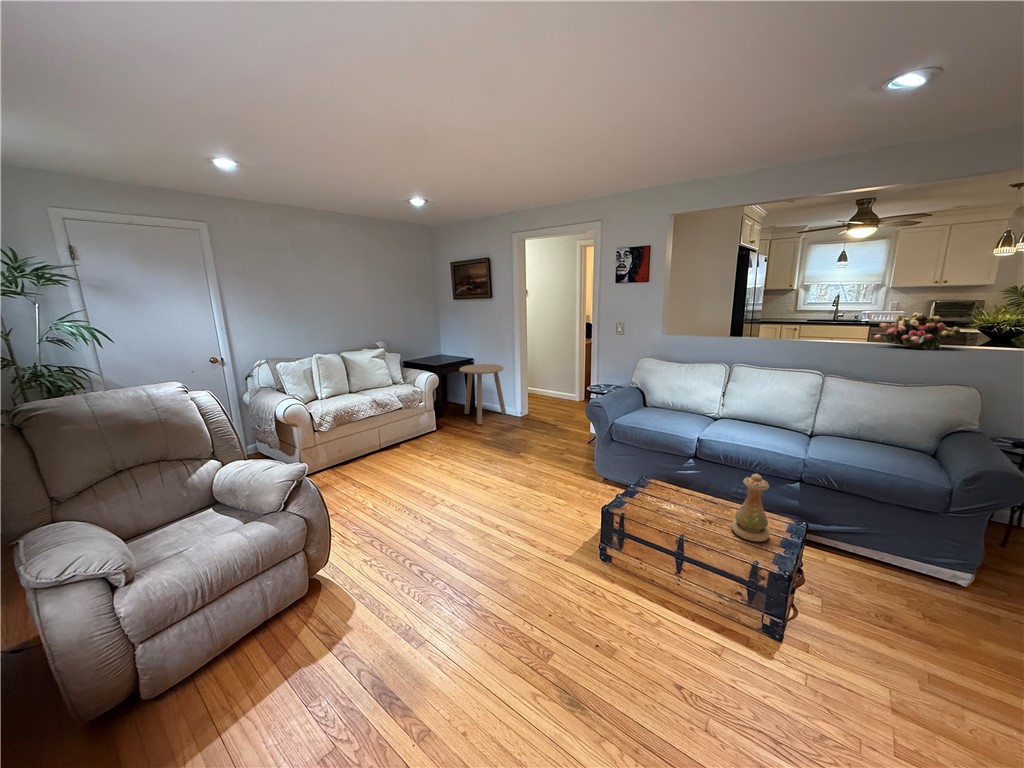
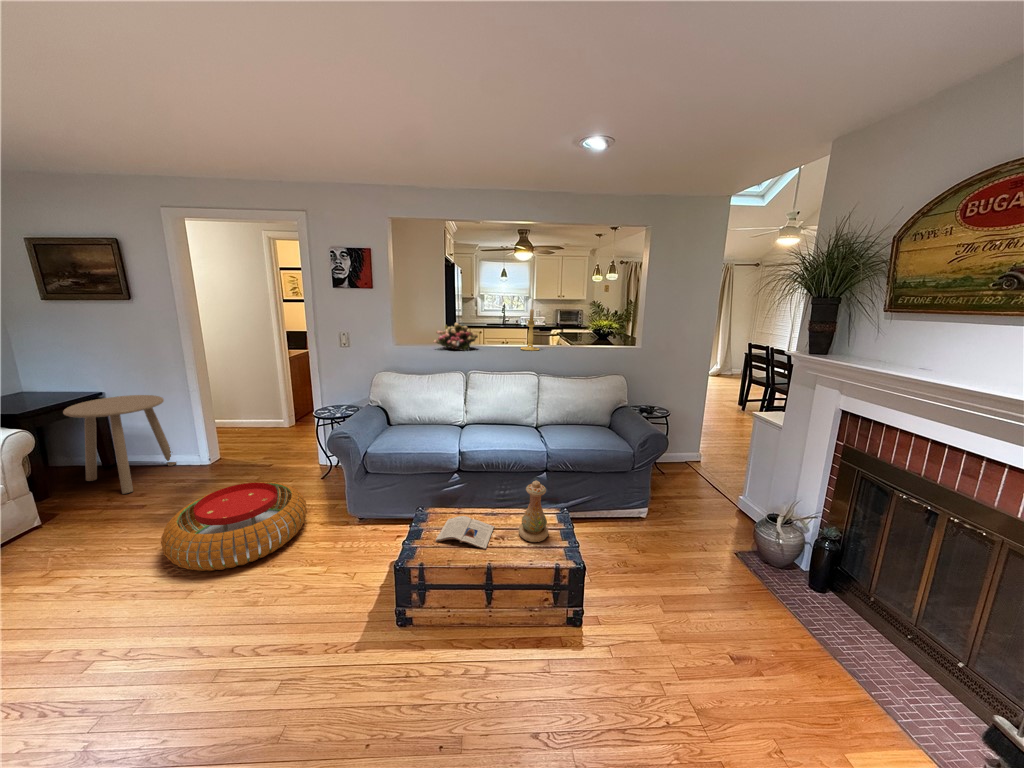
candle holder: none [815,293,846,346] -> present [521,309,539,351]
flower arrangement: present [874,313,960,350] -> present [433,323,478,351]
pouf: none [484,429,567,482] -> present [161,482,307,571]
magazine: none [643,492,707,525] -> present [436,516,494,549]

